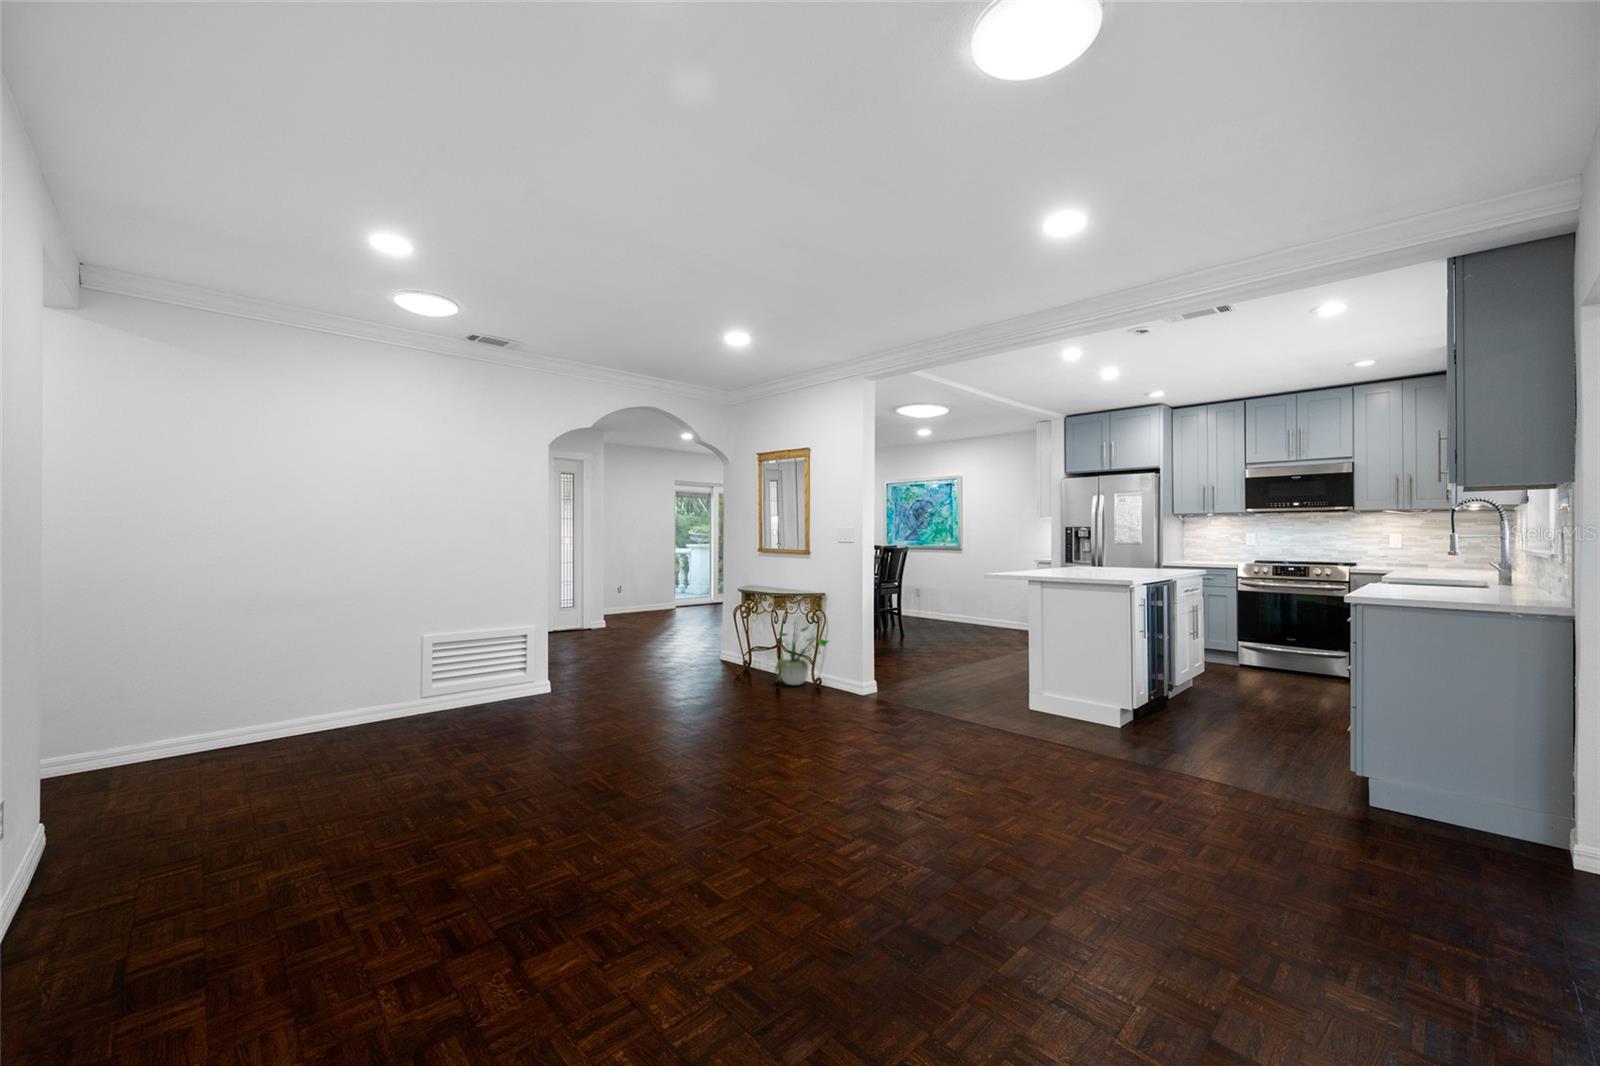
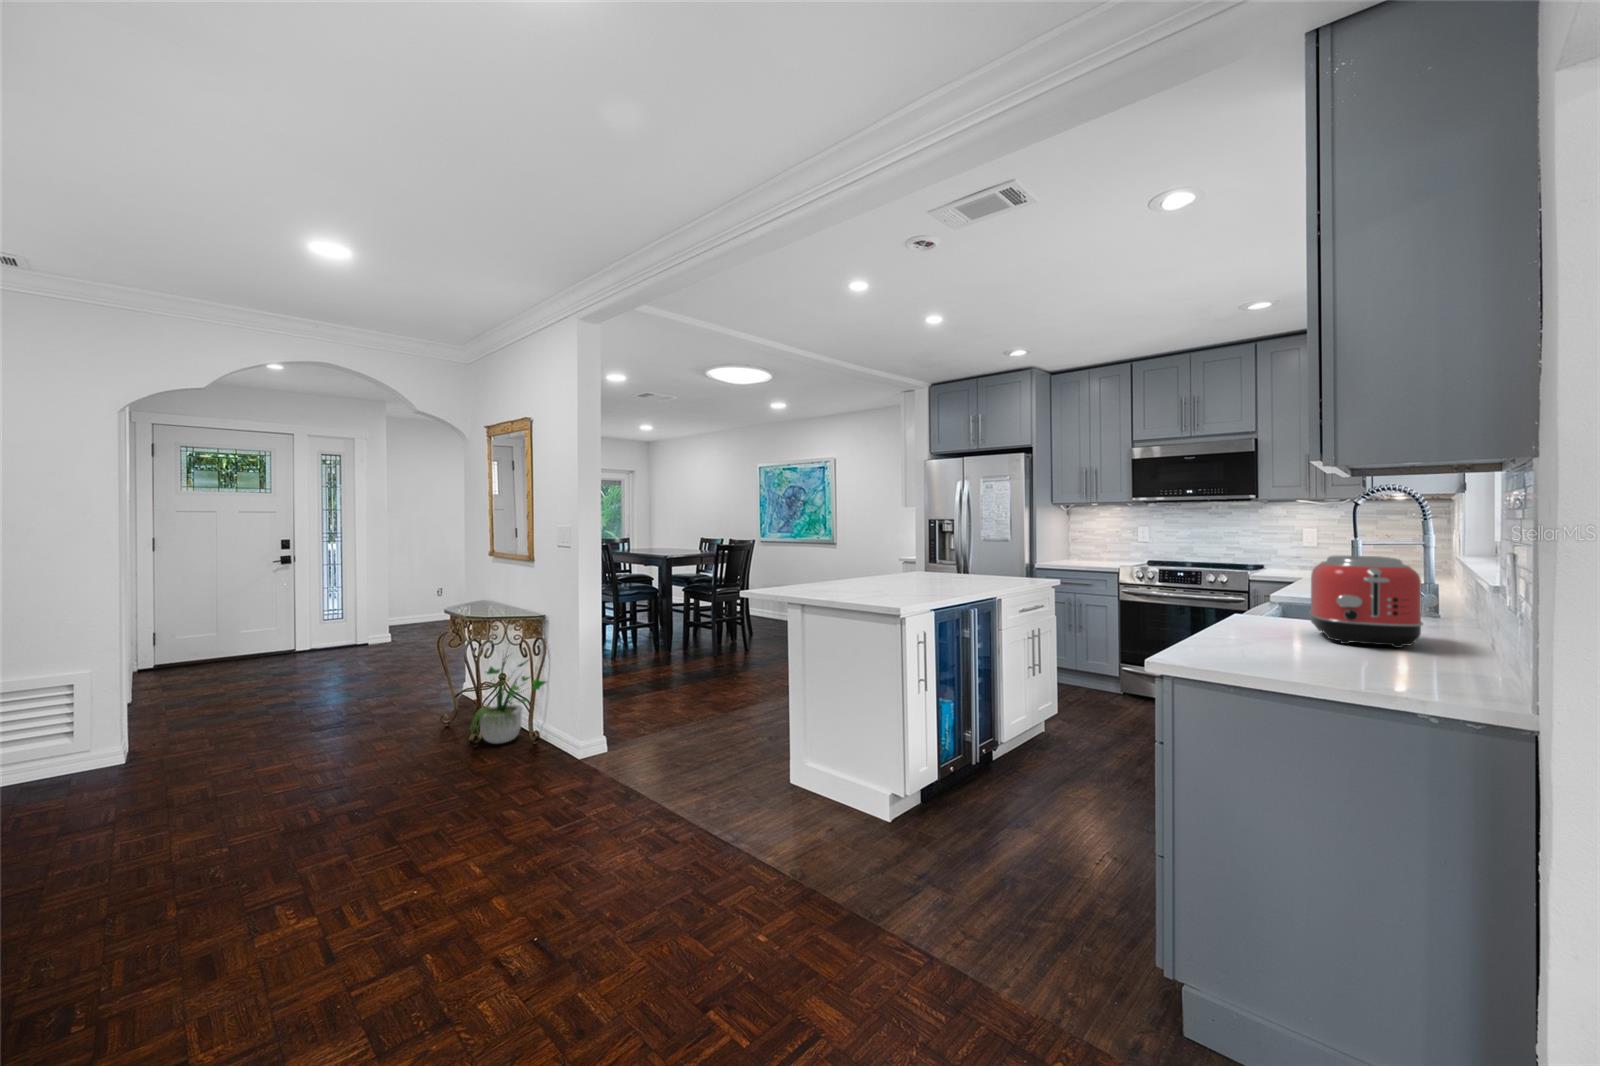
toaster: none [1434,542,1513,595] -> present [1309,556,1423,648]

